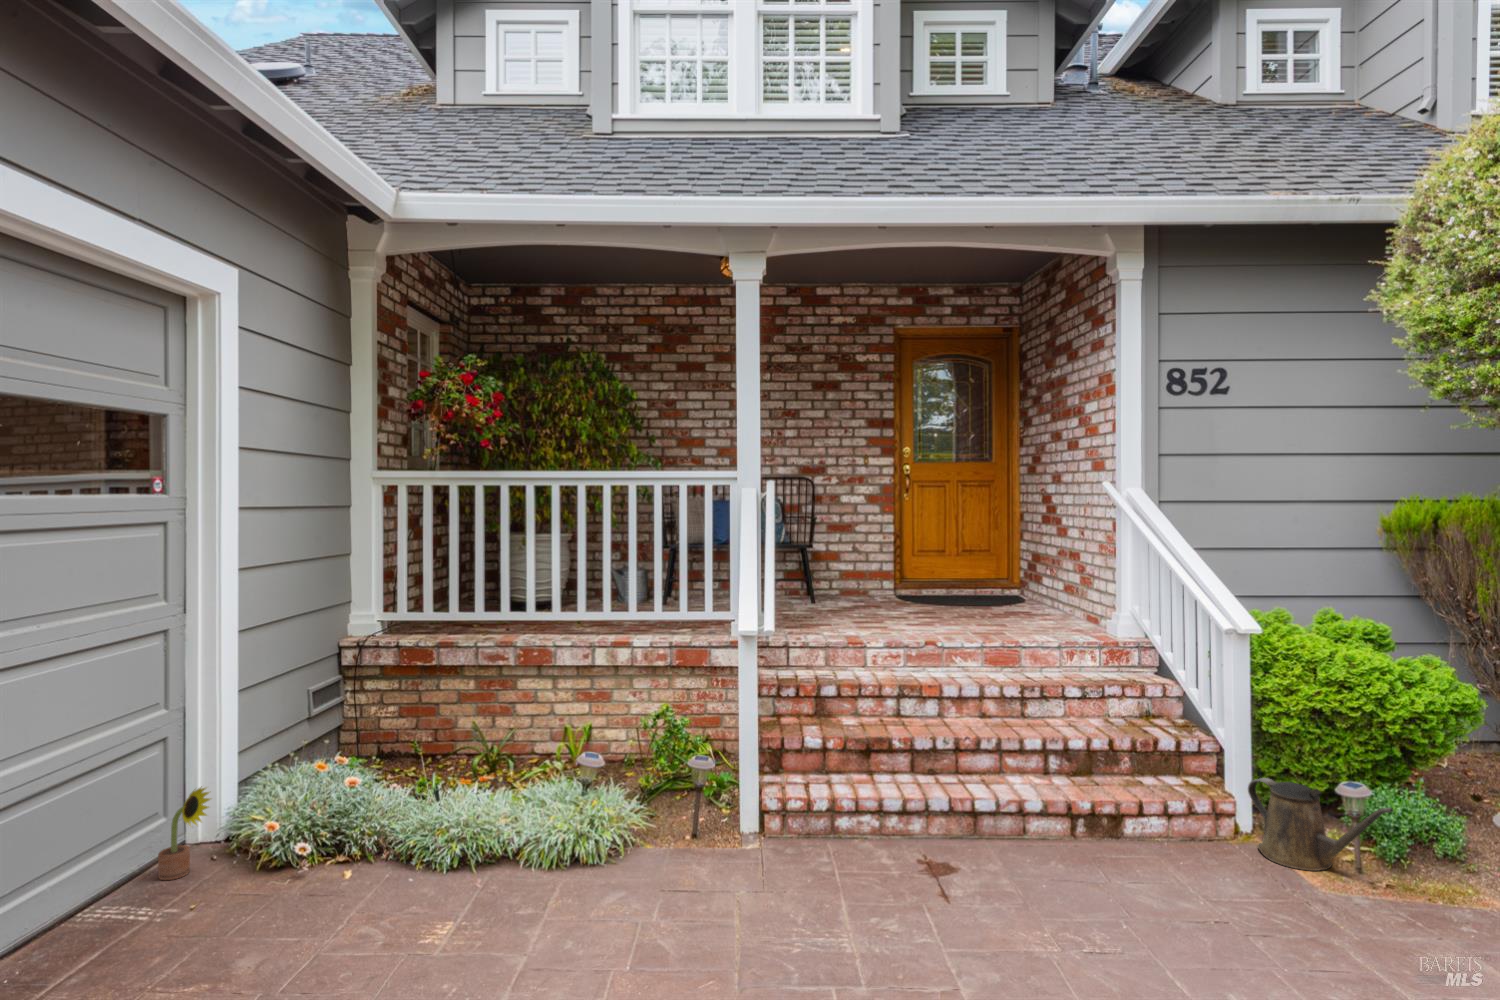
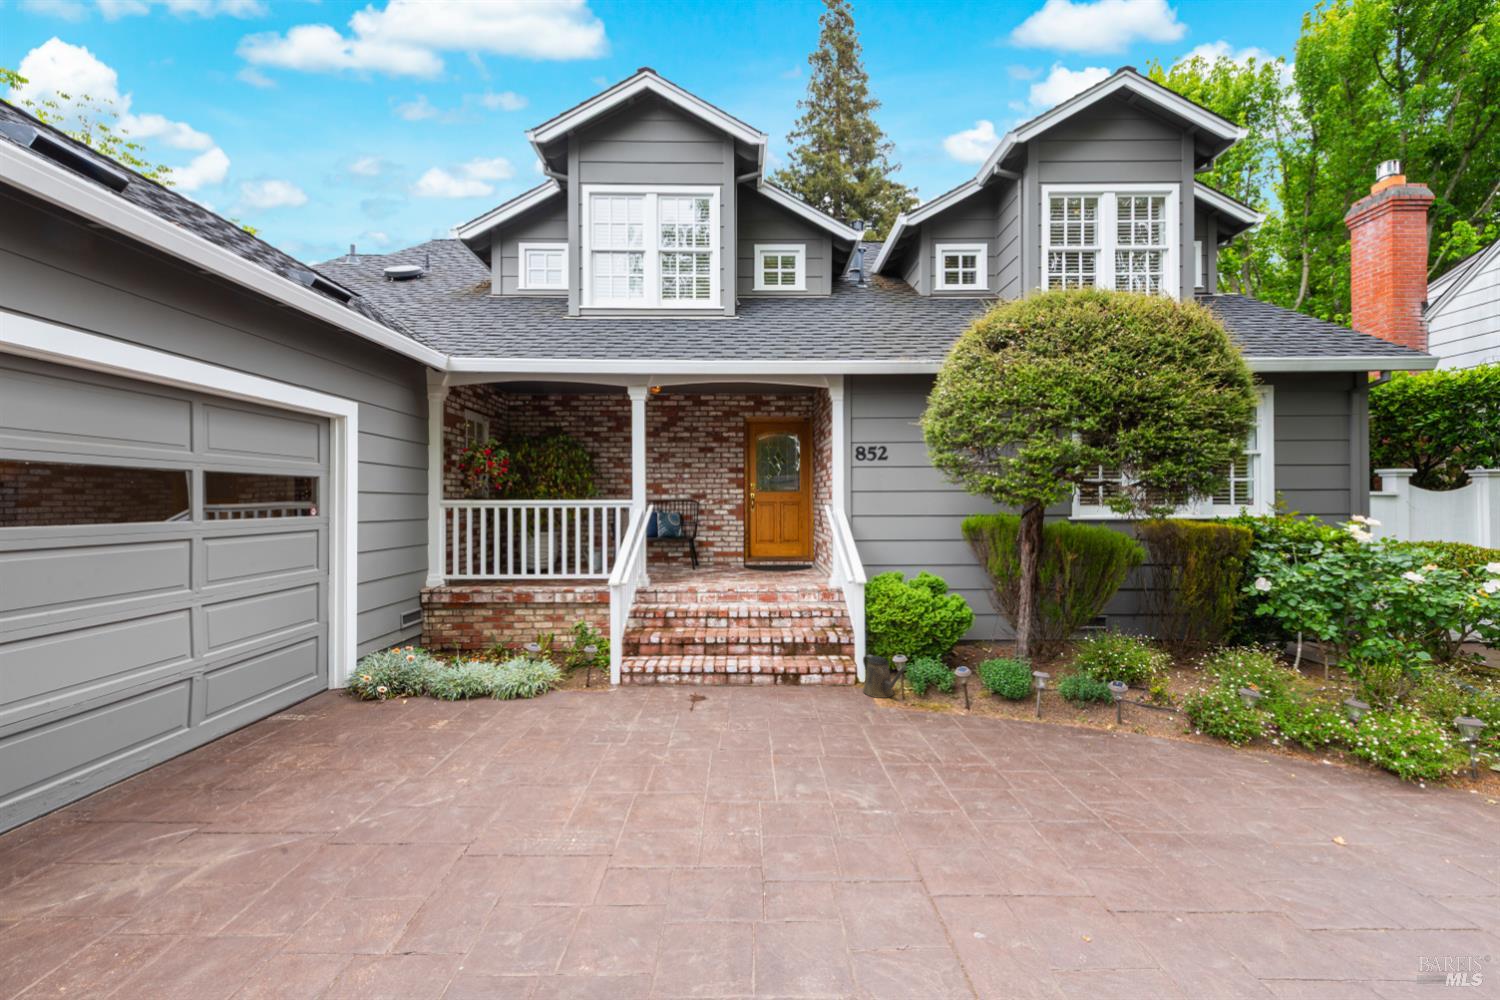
decorative plant: present [158,786,211,880] -> none [314,659,342,705]

